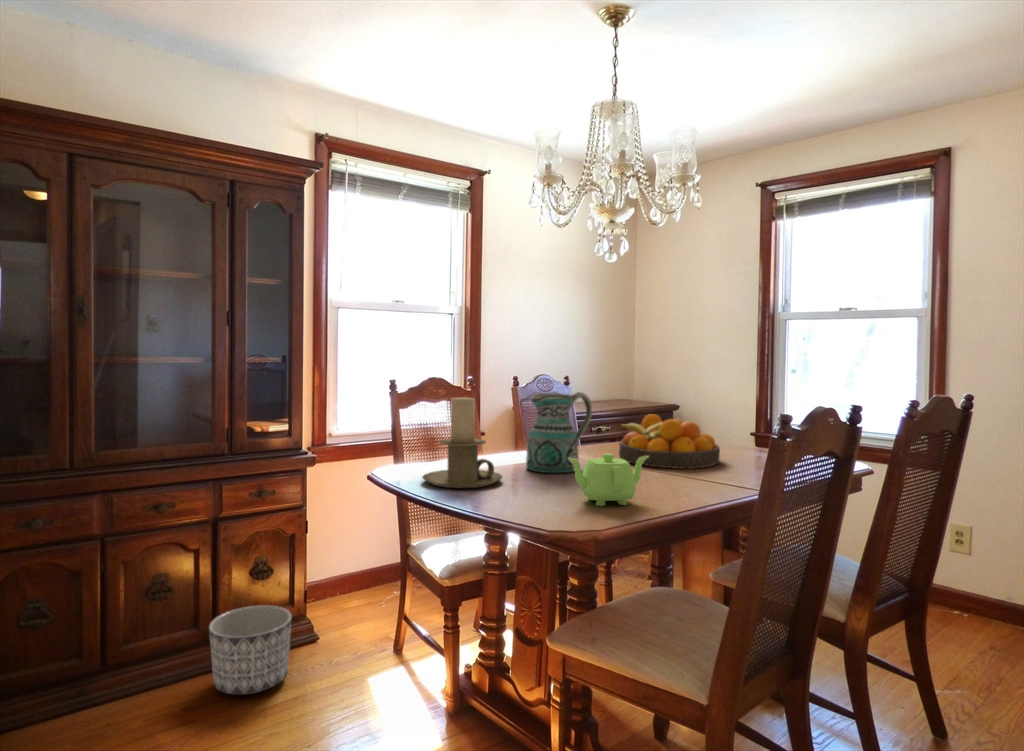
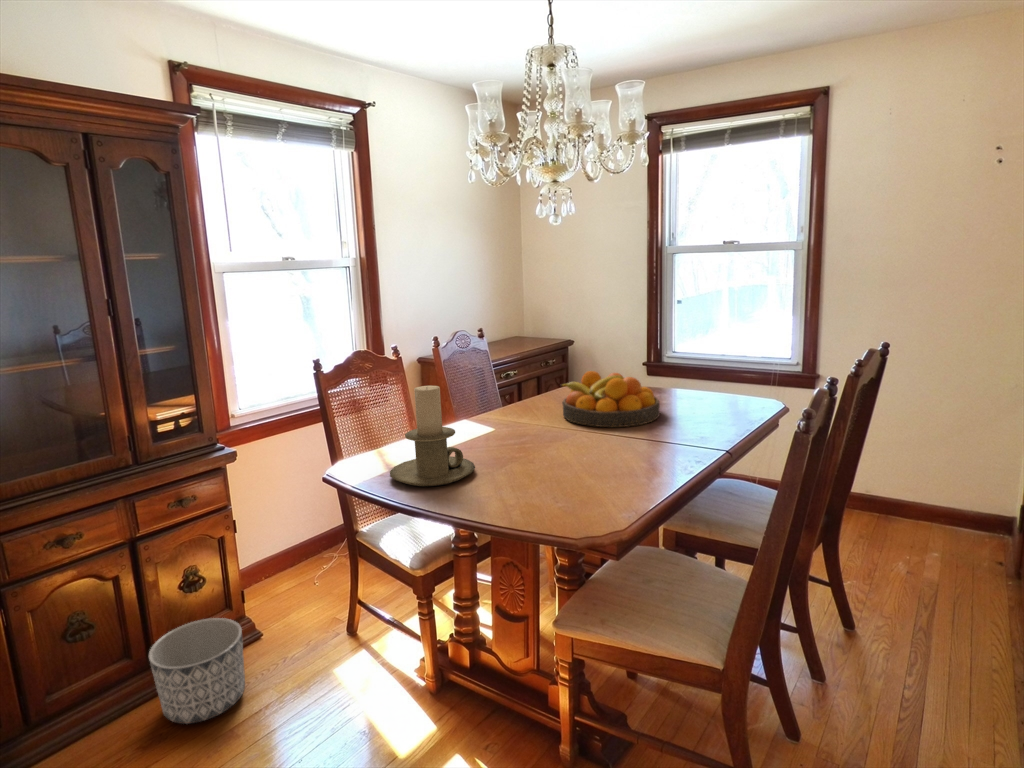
ceramic pitcher: present [526,392,592,473] -> none [484,361,543,449]
teapot: present [568,454,648,506] -> none [559,435,633,493]

